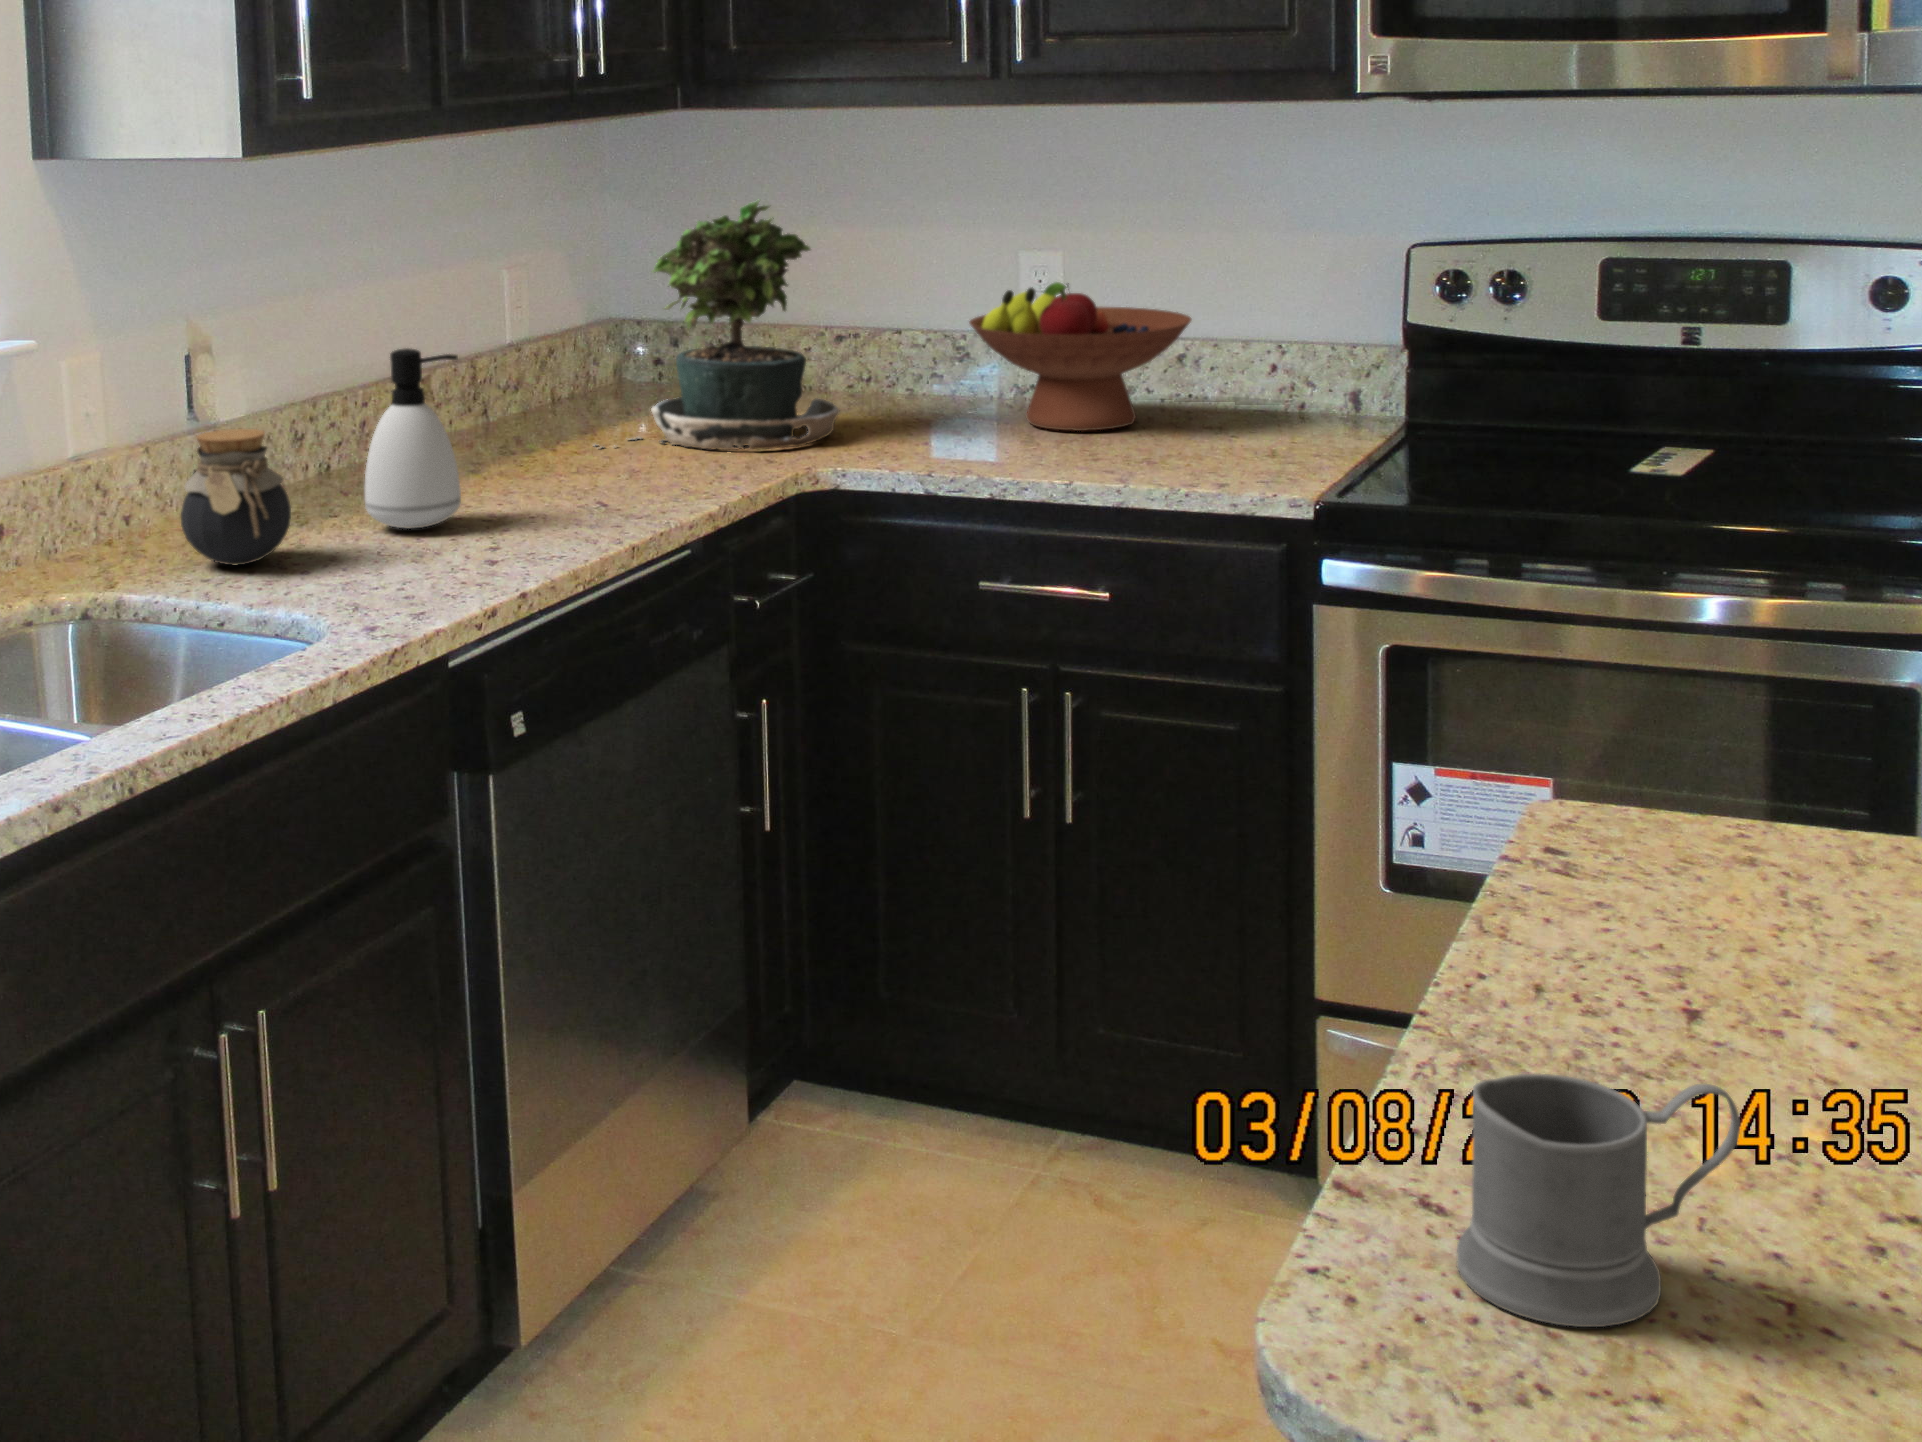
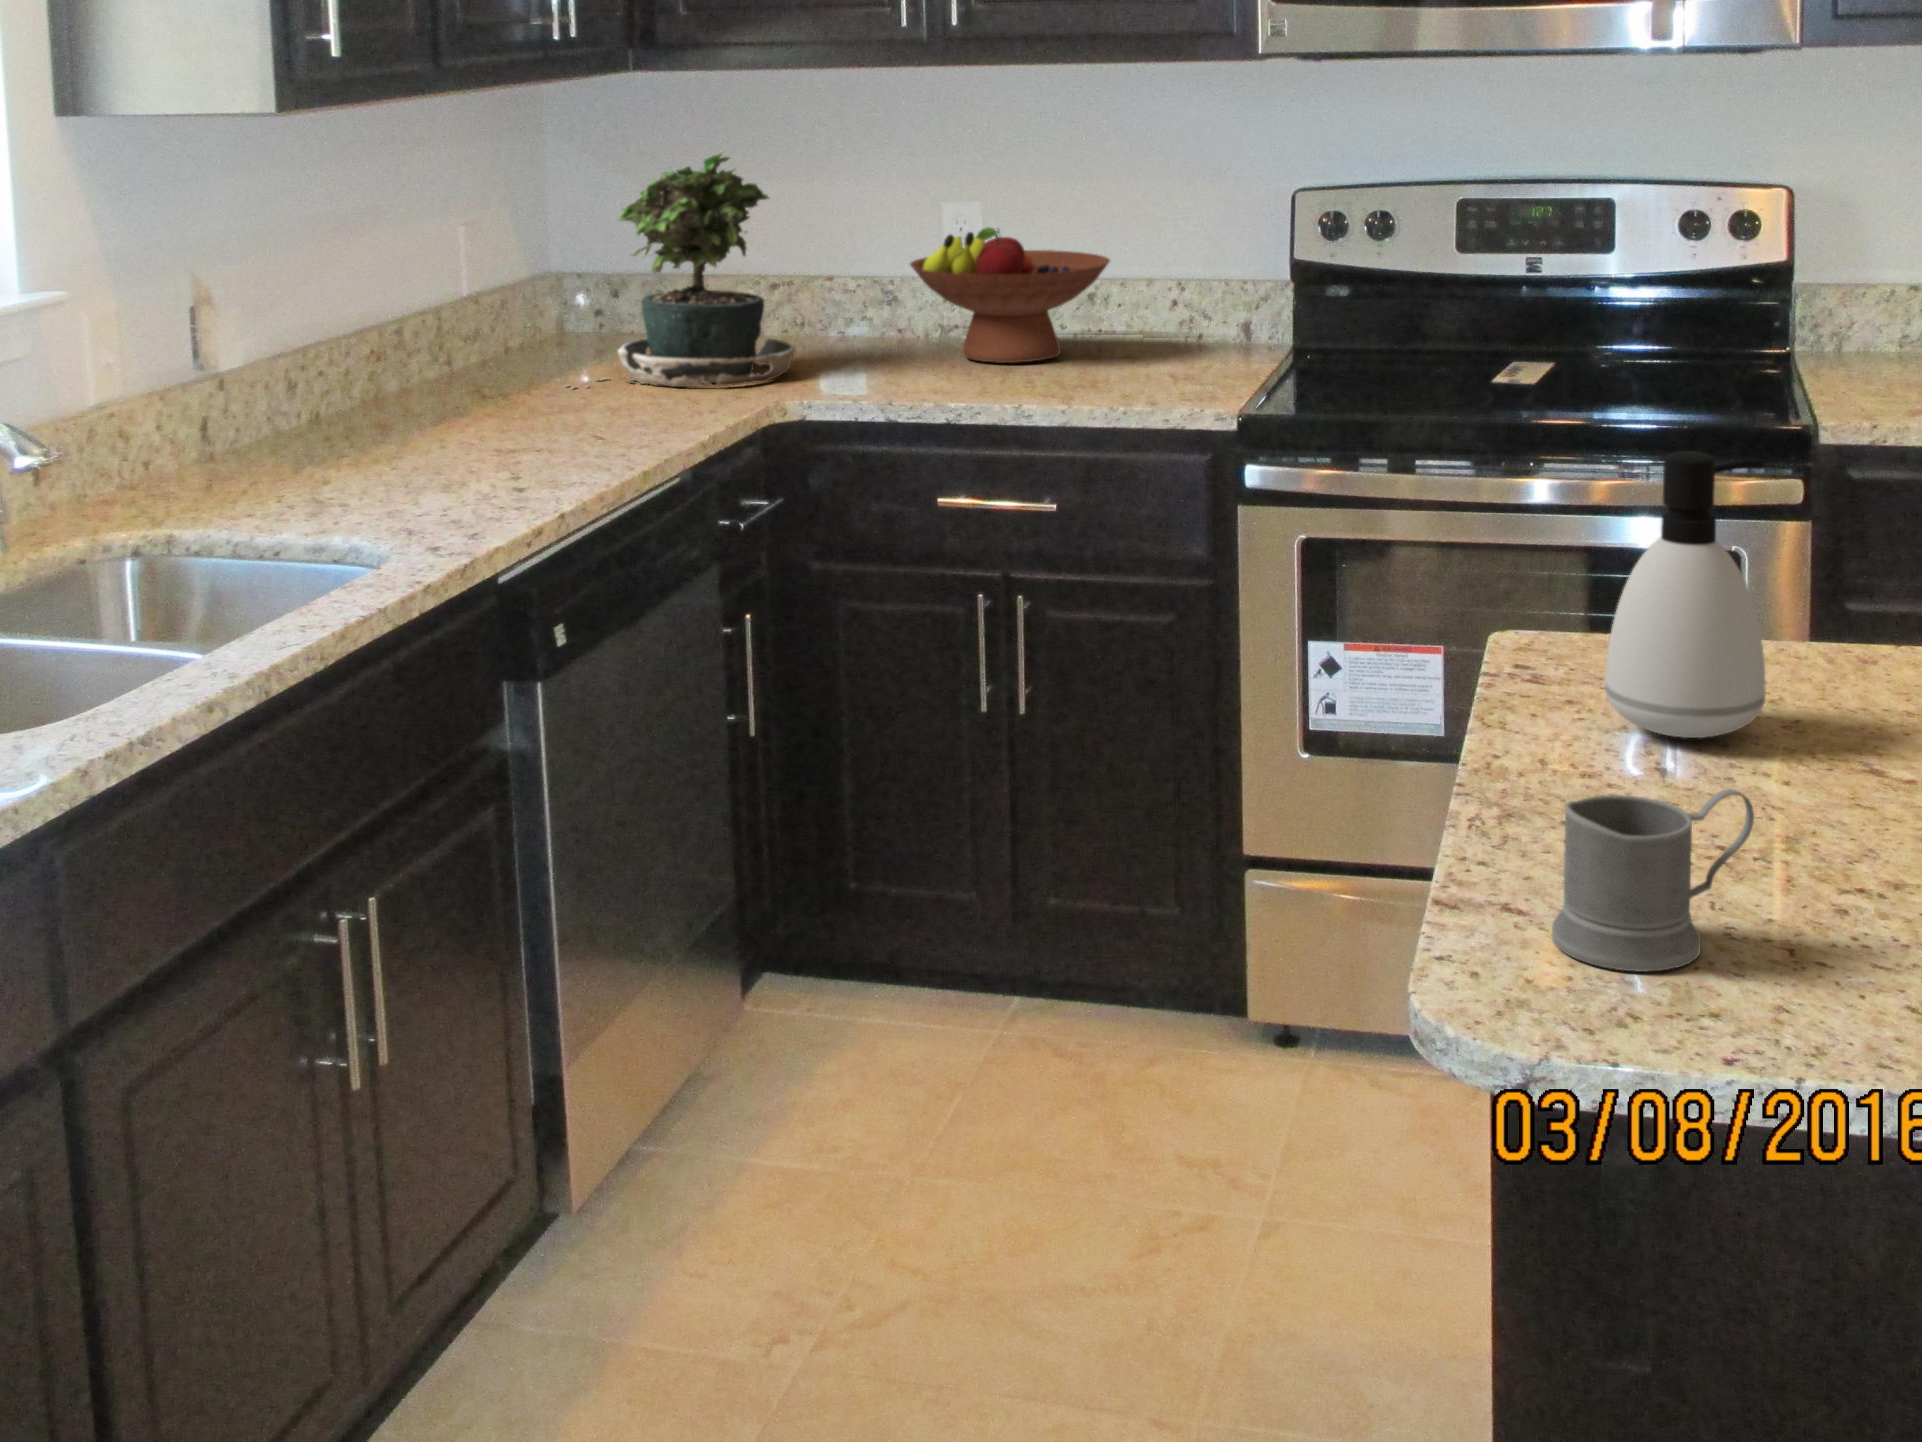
soap dispenser: present [365,348,461,529] -> present [1605,451,1765,738]
jar: present [181,429,291,565] -> none [214,370,323,501]

